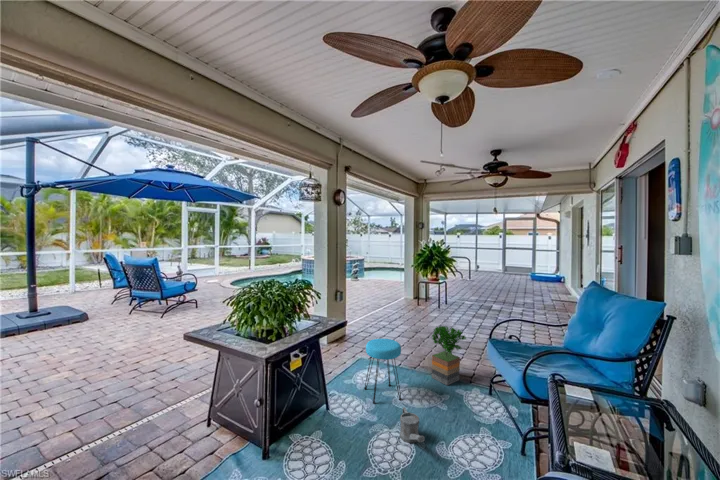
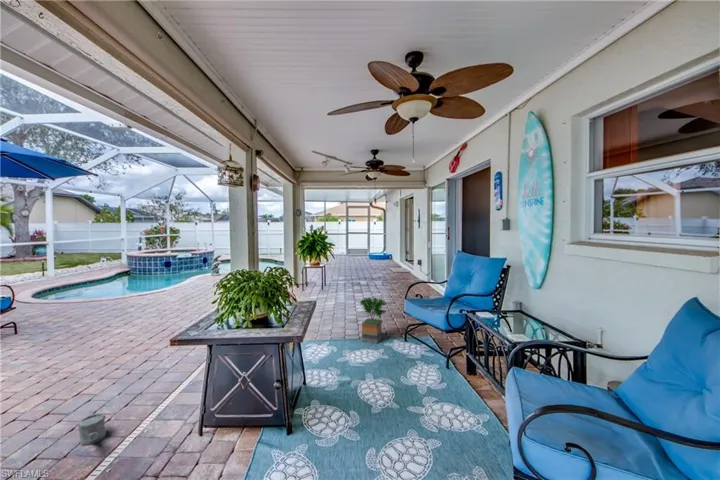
stool: present [365,339,401,403] -> none [319,315,355,370]
watering can: present [400,407,424,443] -> present [78,411,106,445]

